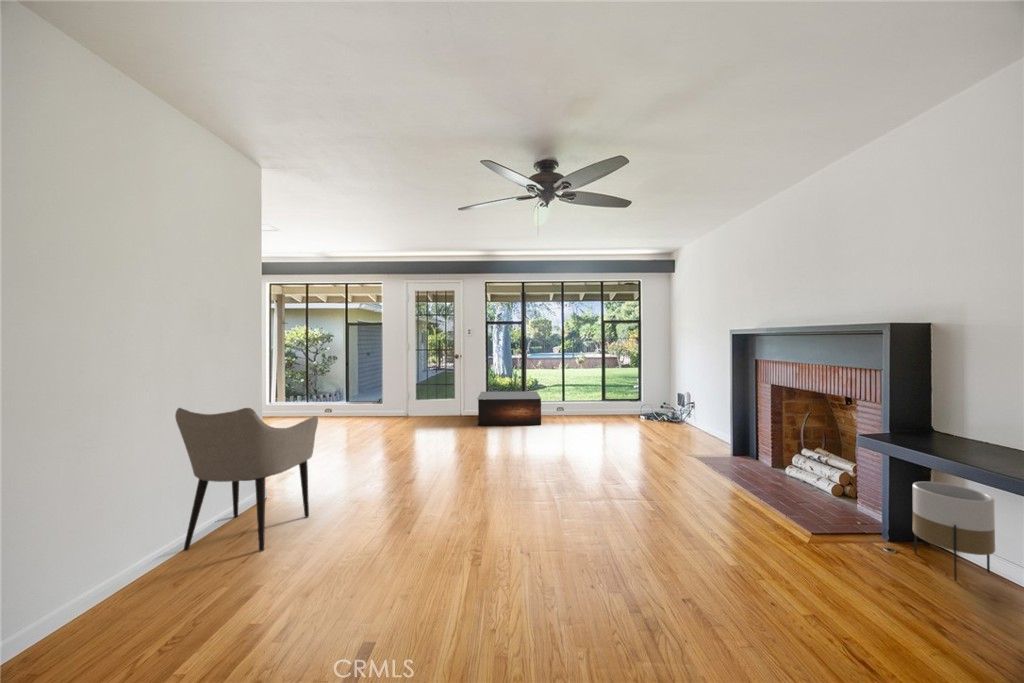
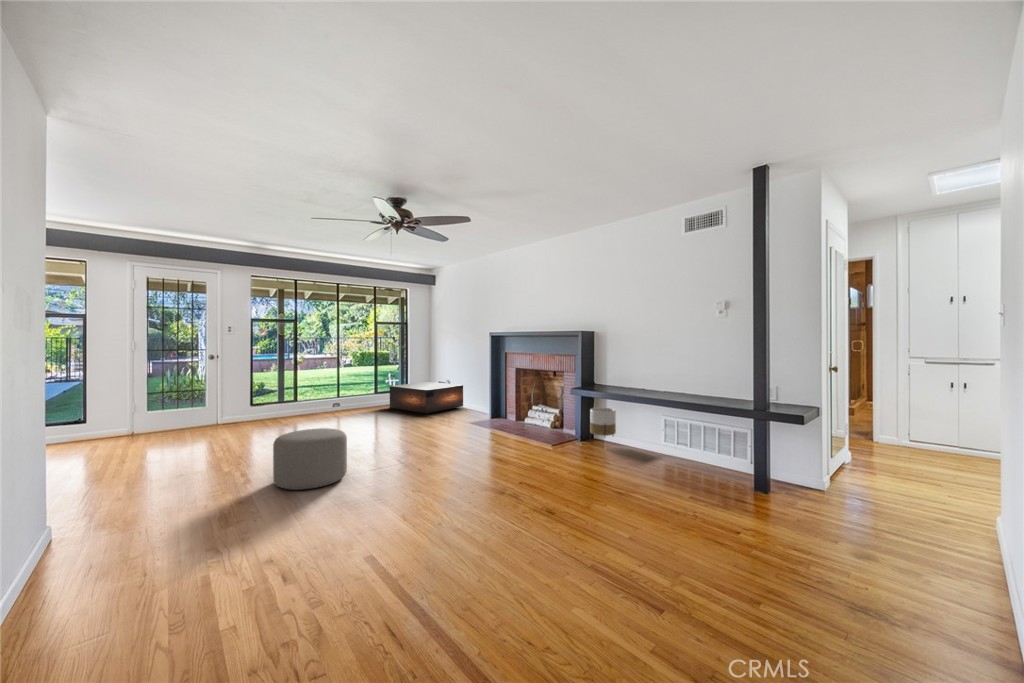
coffee table: present [477,391,541,425] -> present [390,382,463,413]
armchair: present [175,408,318,551] -> none [39,409,188,586]
ottoman: none [411,439,485,509] -> present [273,428,347,490]

